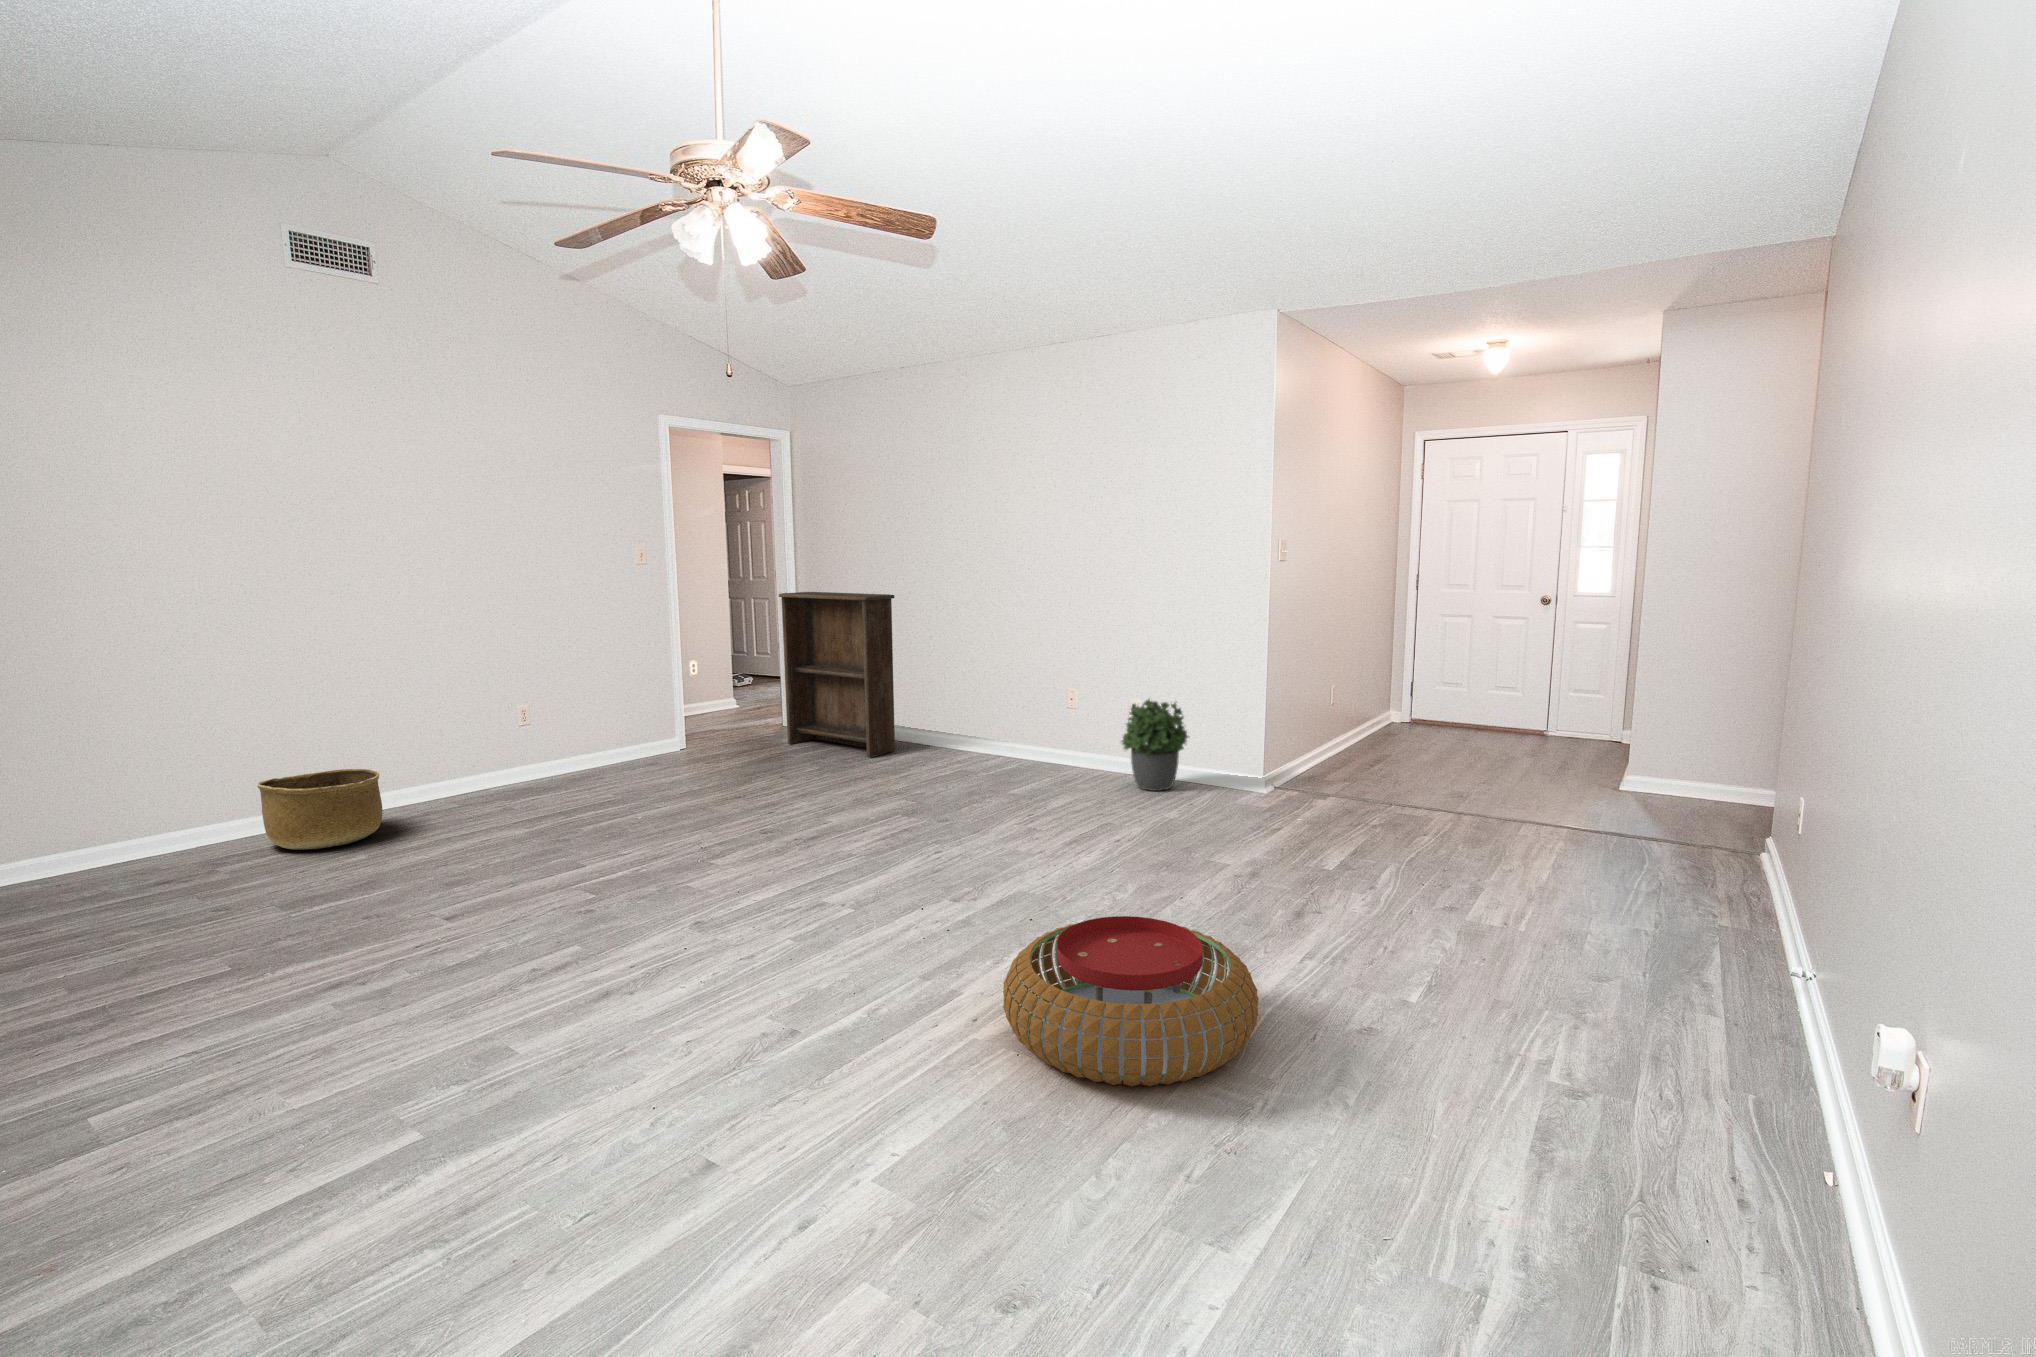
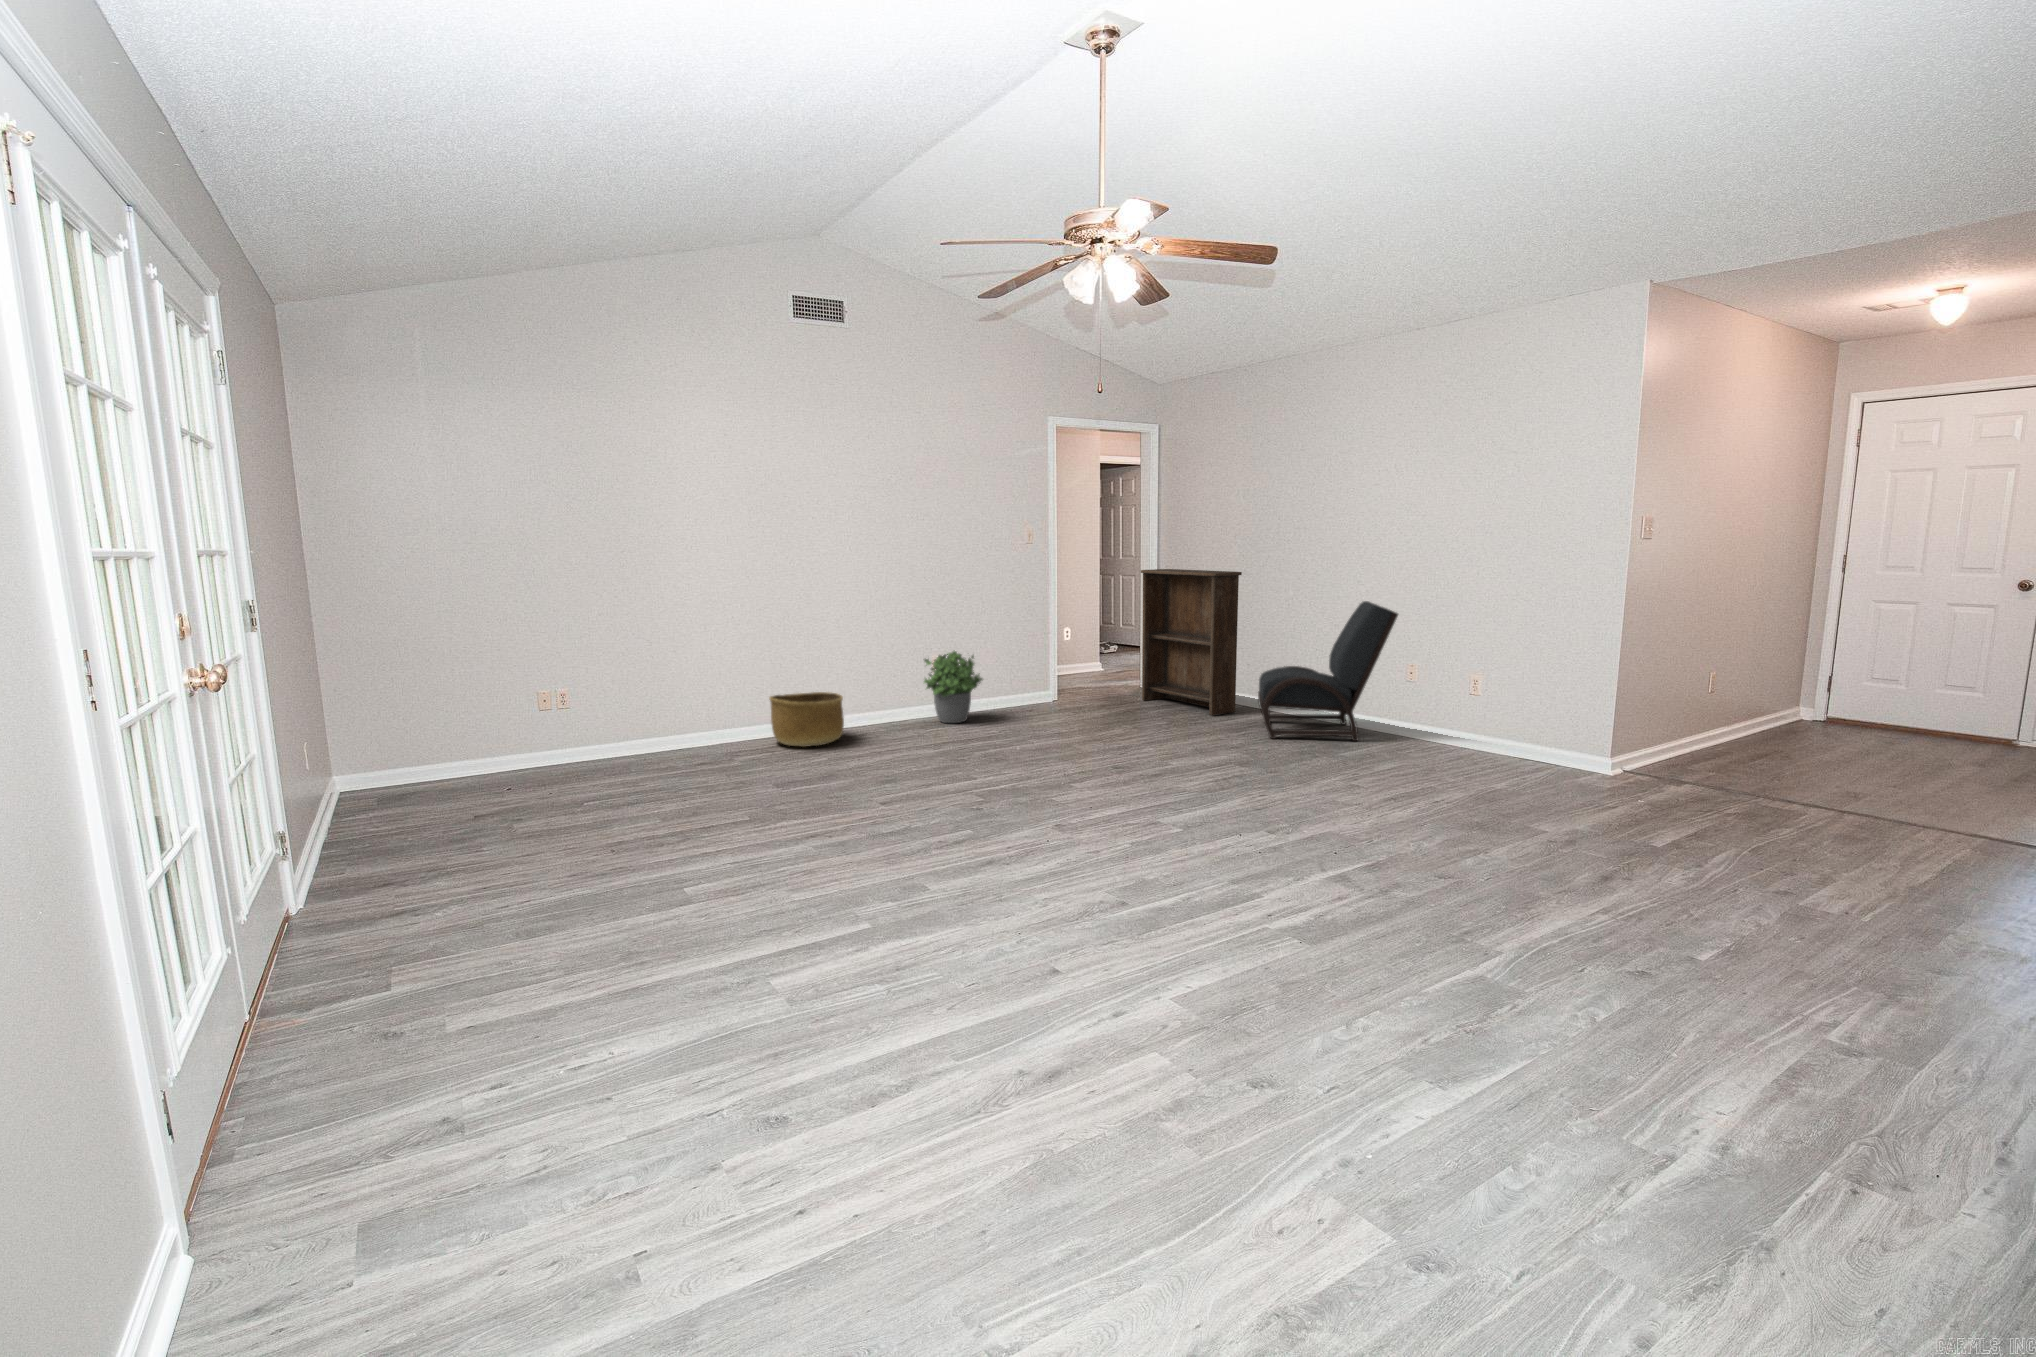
lounge chair: none [920,625,1062,781] -> present [1258,601,1398,741]
potted plant: present [1122,699,1188,791] -> present [924,651,982,723]
pouf: present [1003,916,1259,1086] -> none [1297,847,1540,988]

